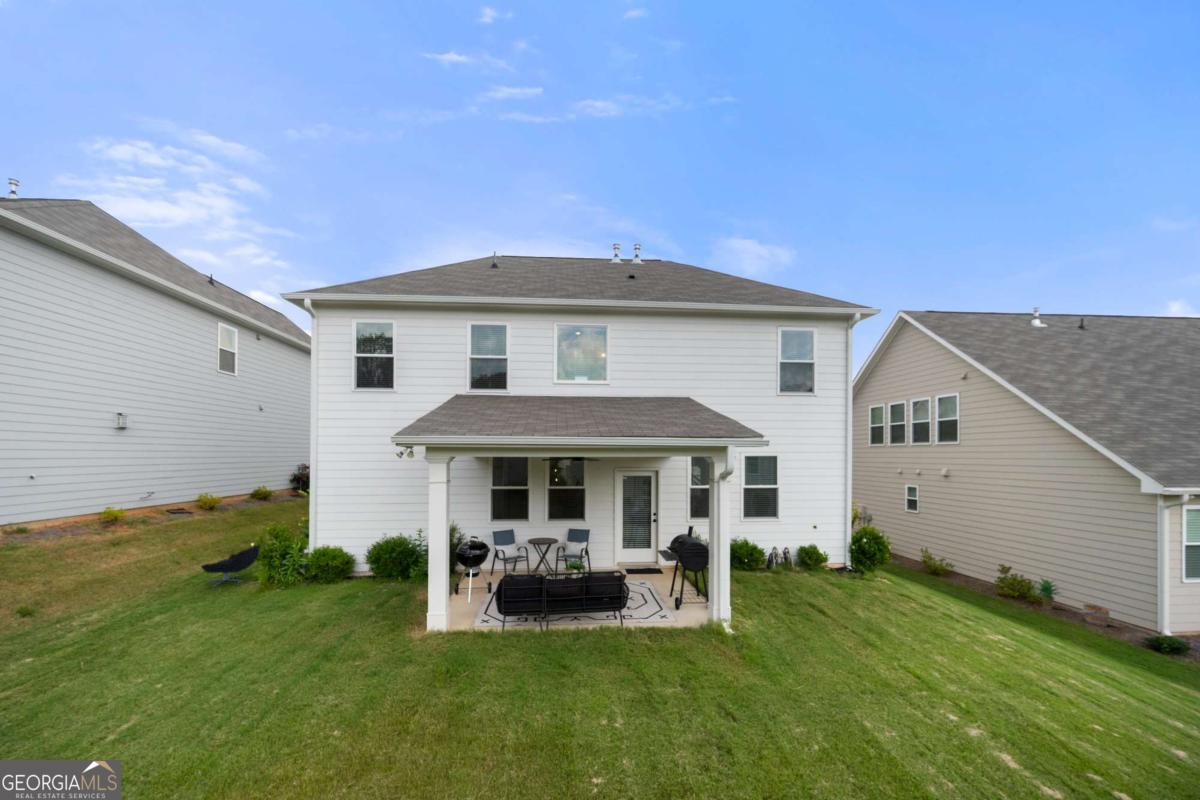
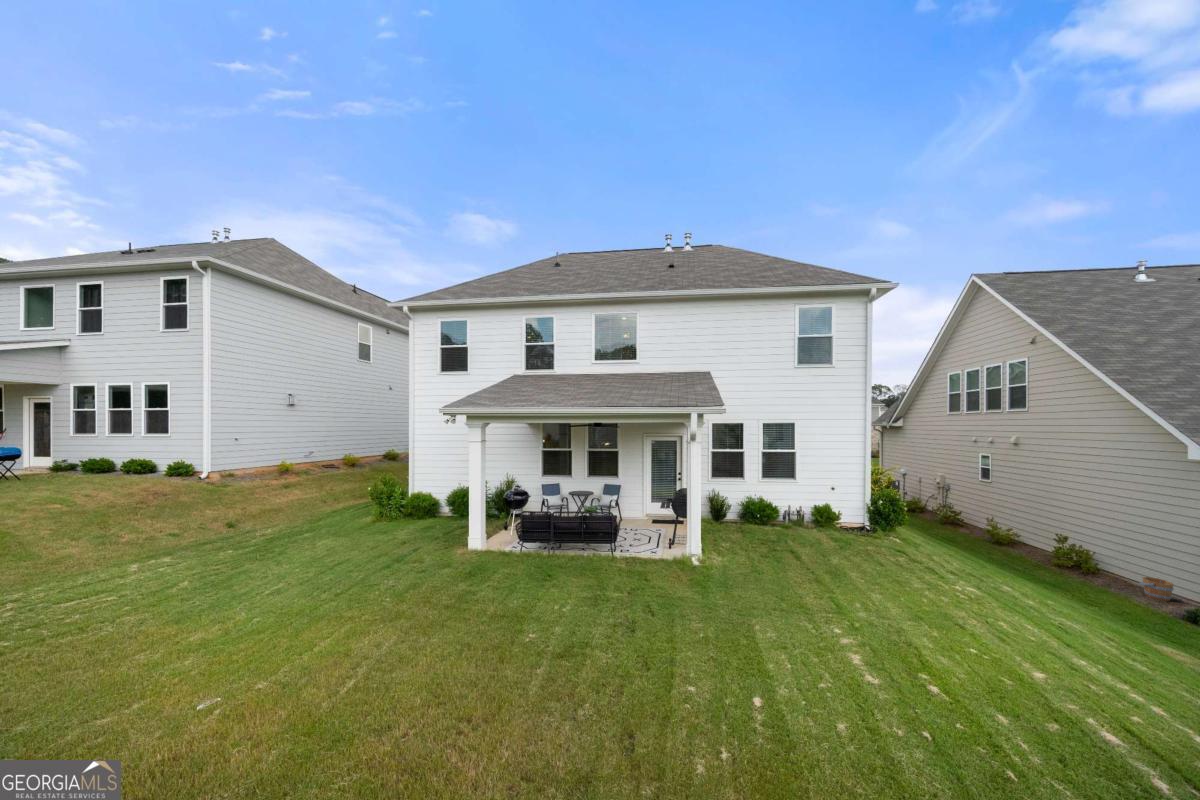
lounge chair: present [201,545,260,580] -> none [337,489,376,517]
potted plant: present [1037,578,1059,609] -> none [1085,547,1121,582]

